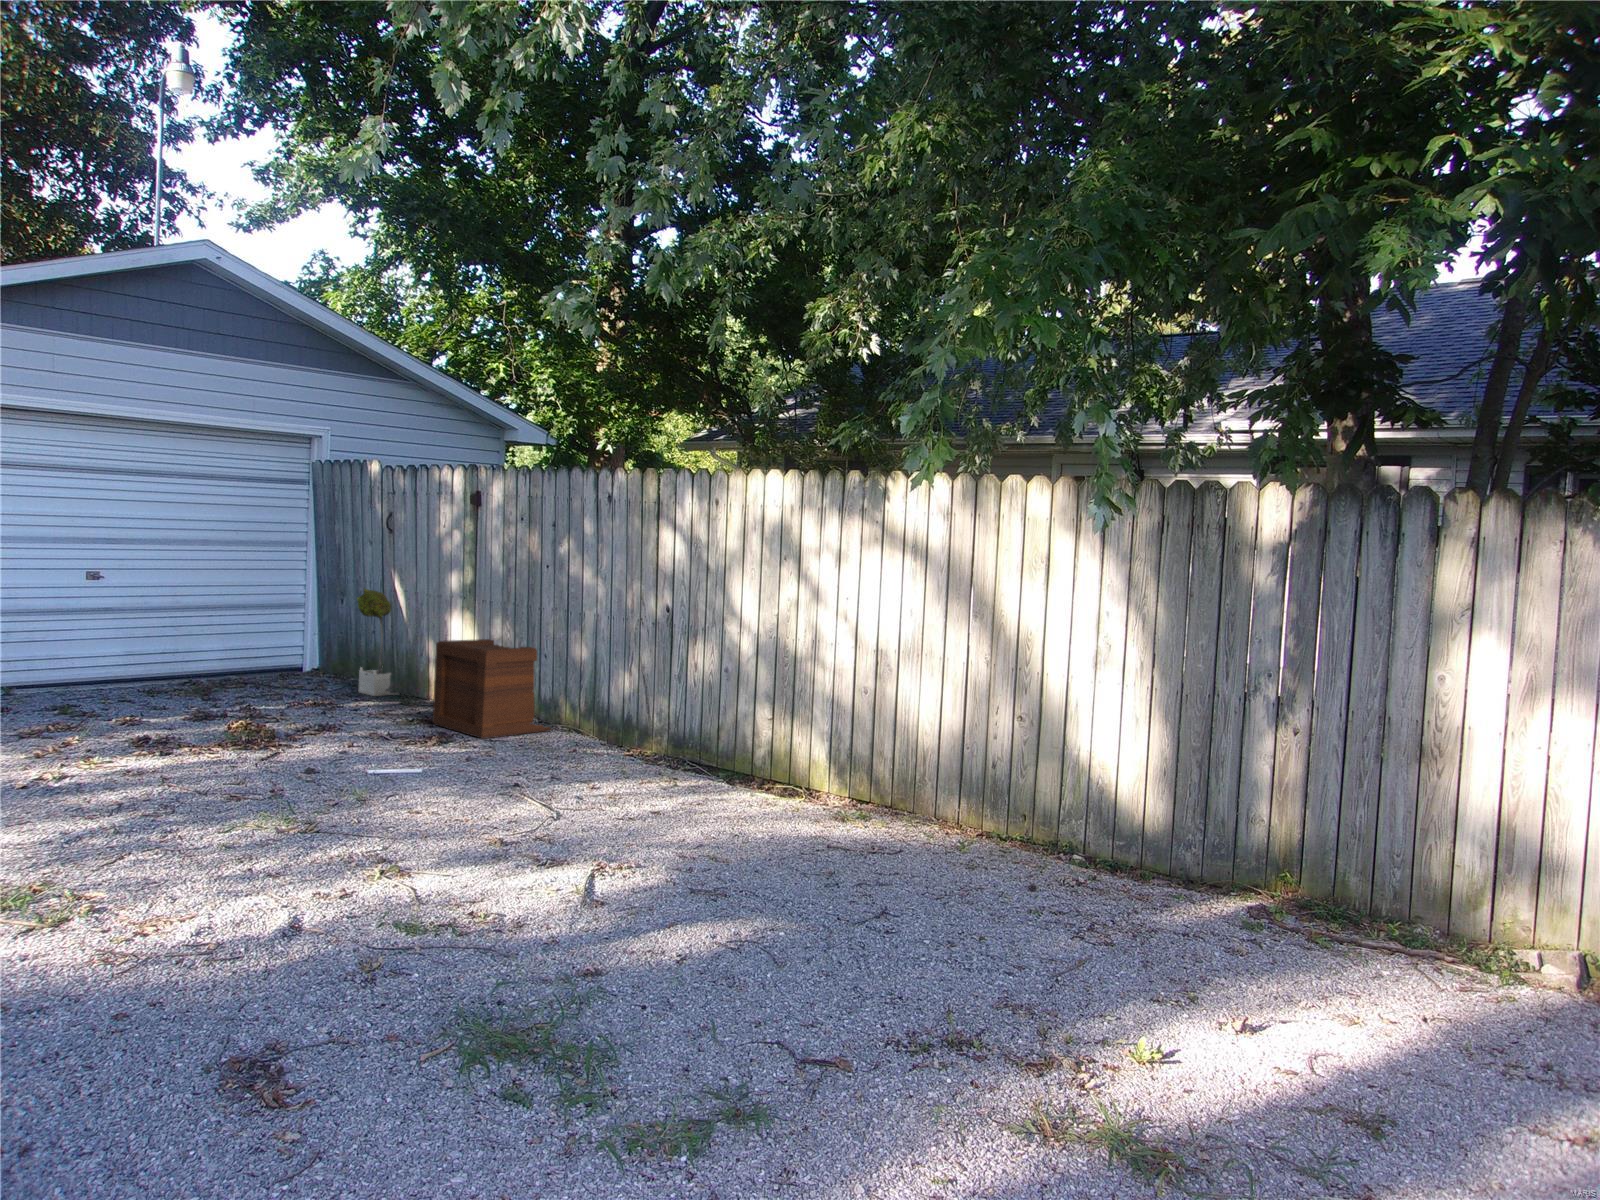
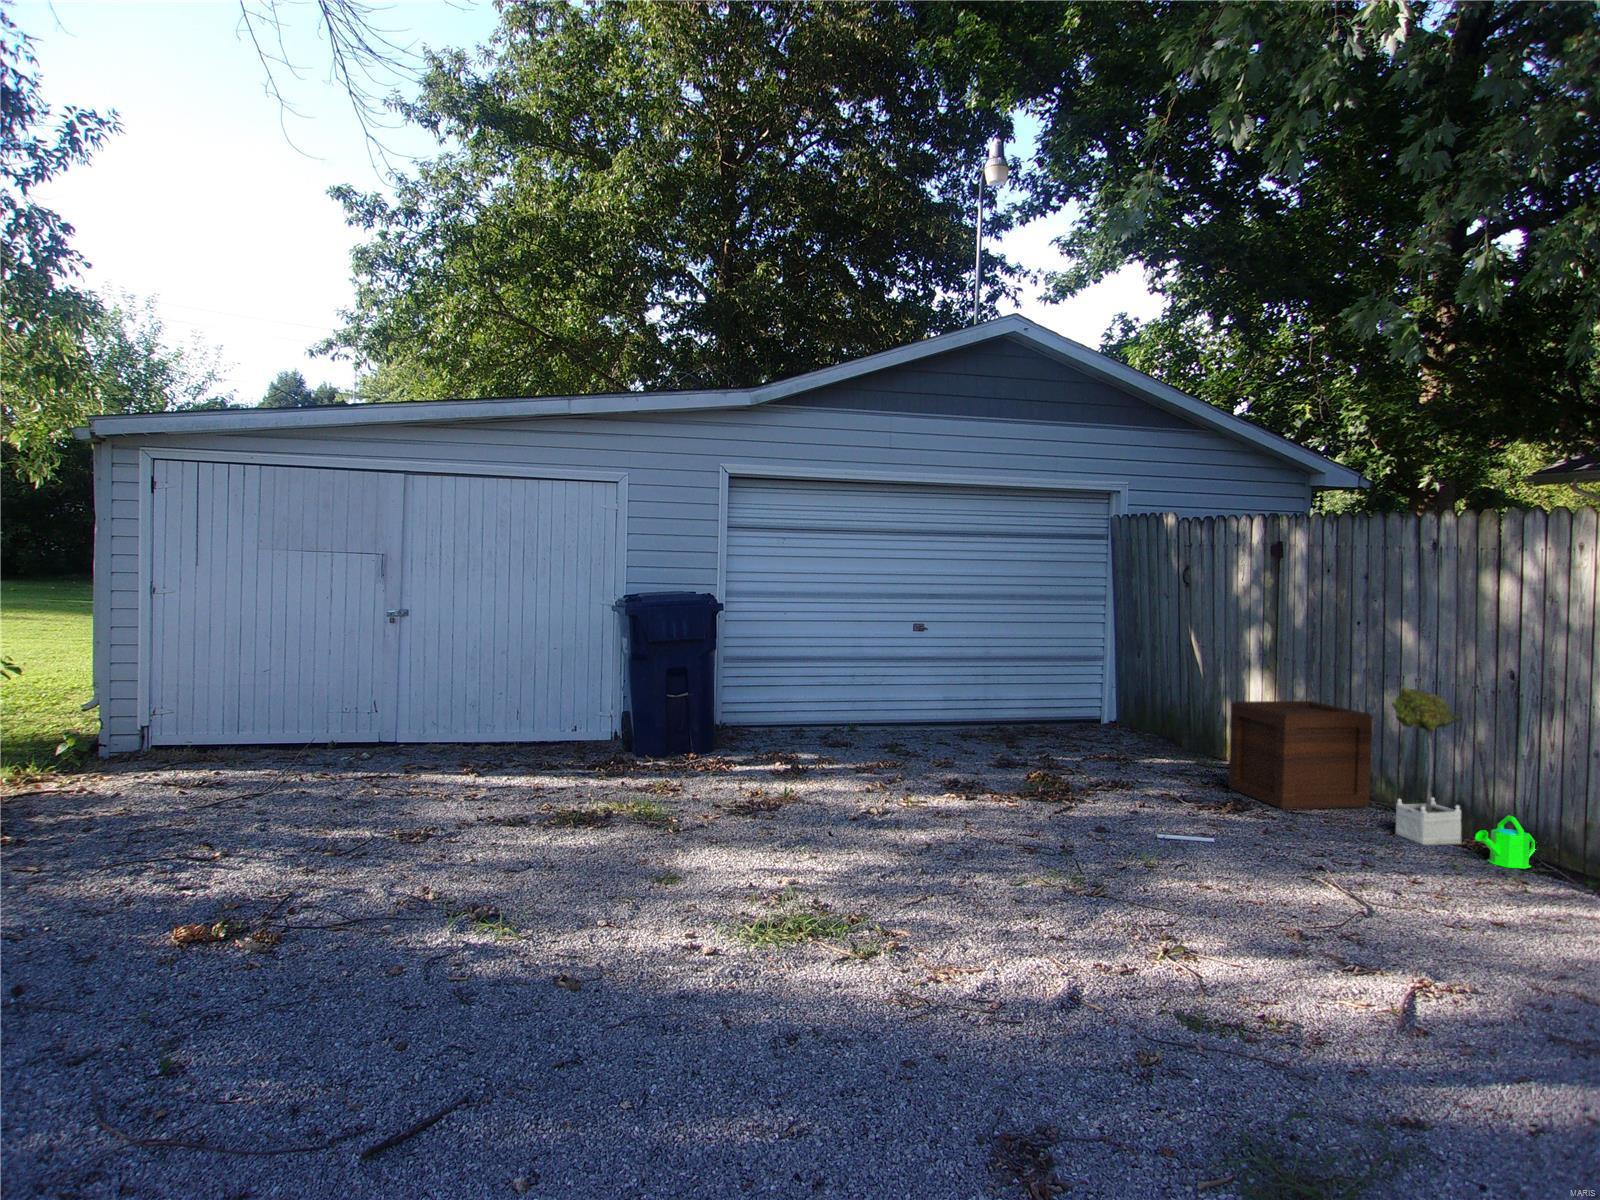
potted tree: present [357,589,397,696] -> present [1392,686,1461,845]
watering can: none [635,725,678,767] -> present [1475,815,1536,869]

